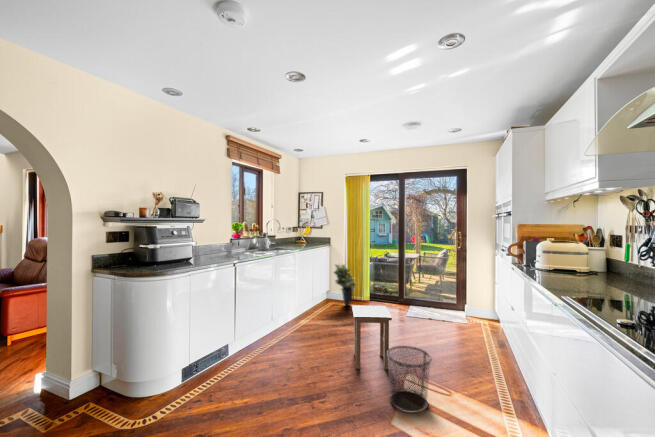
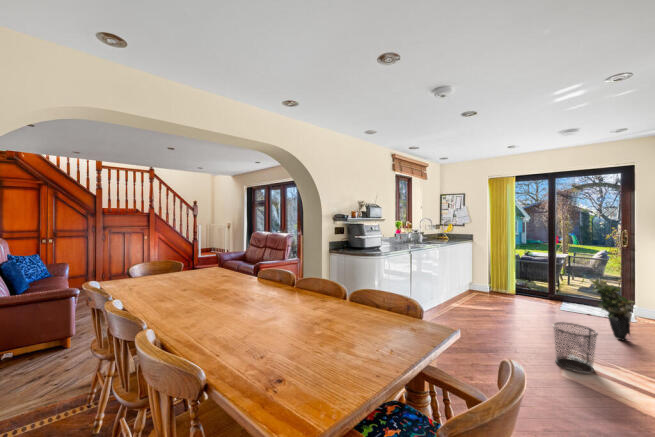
potted plant: present [334,264,356,306] -> present [589,279,634,341]
stool: present [352,305,392,369] -> none [510,290,553,344]

